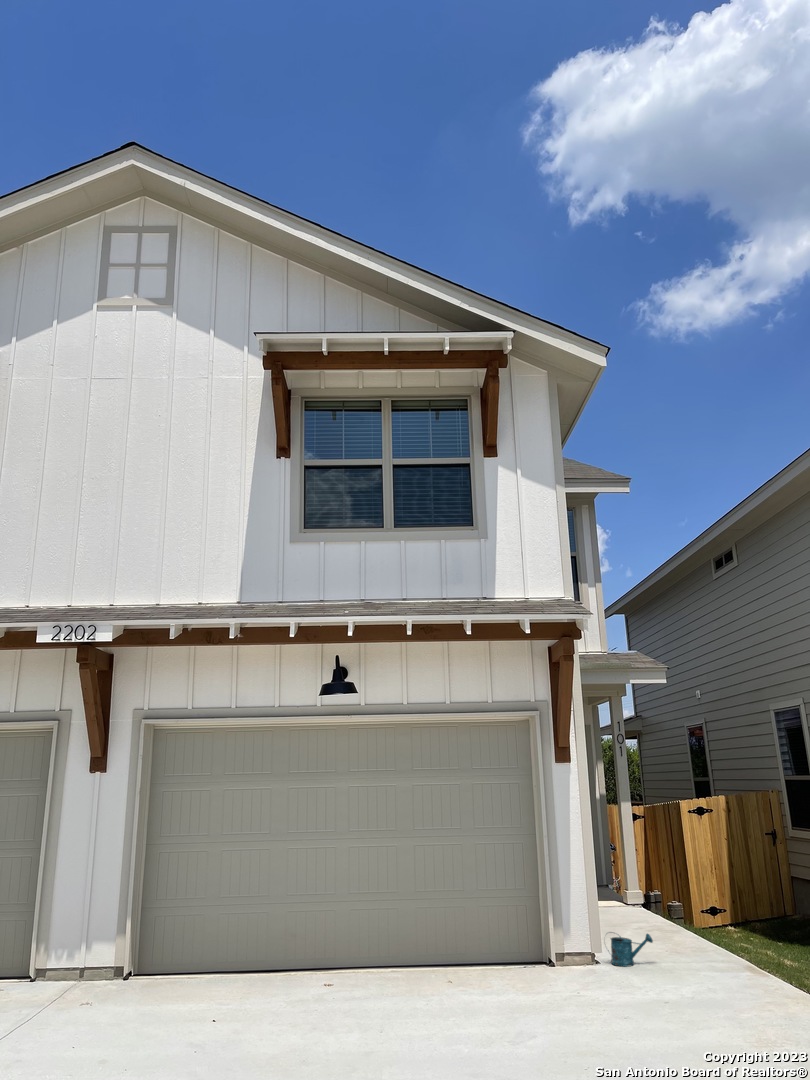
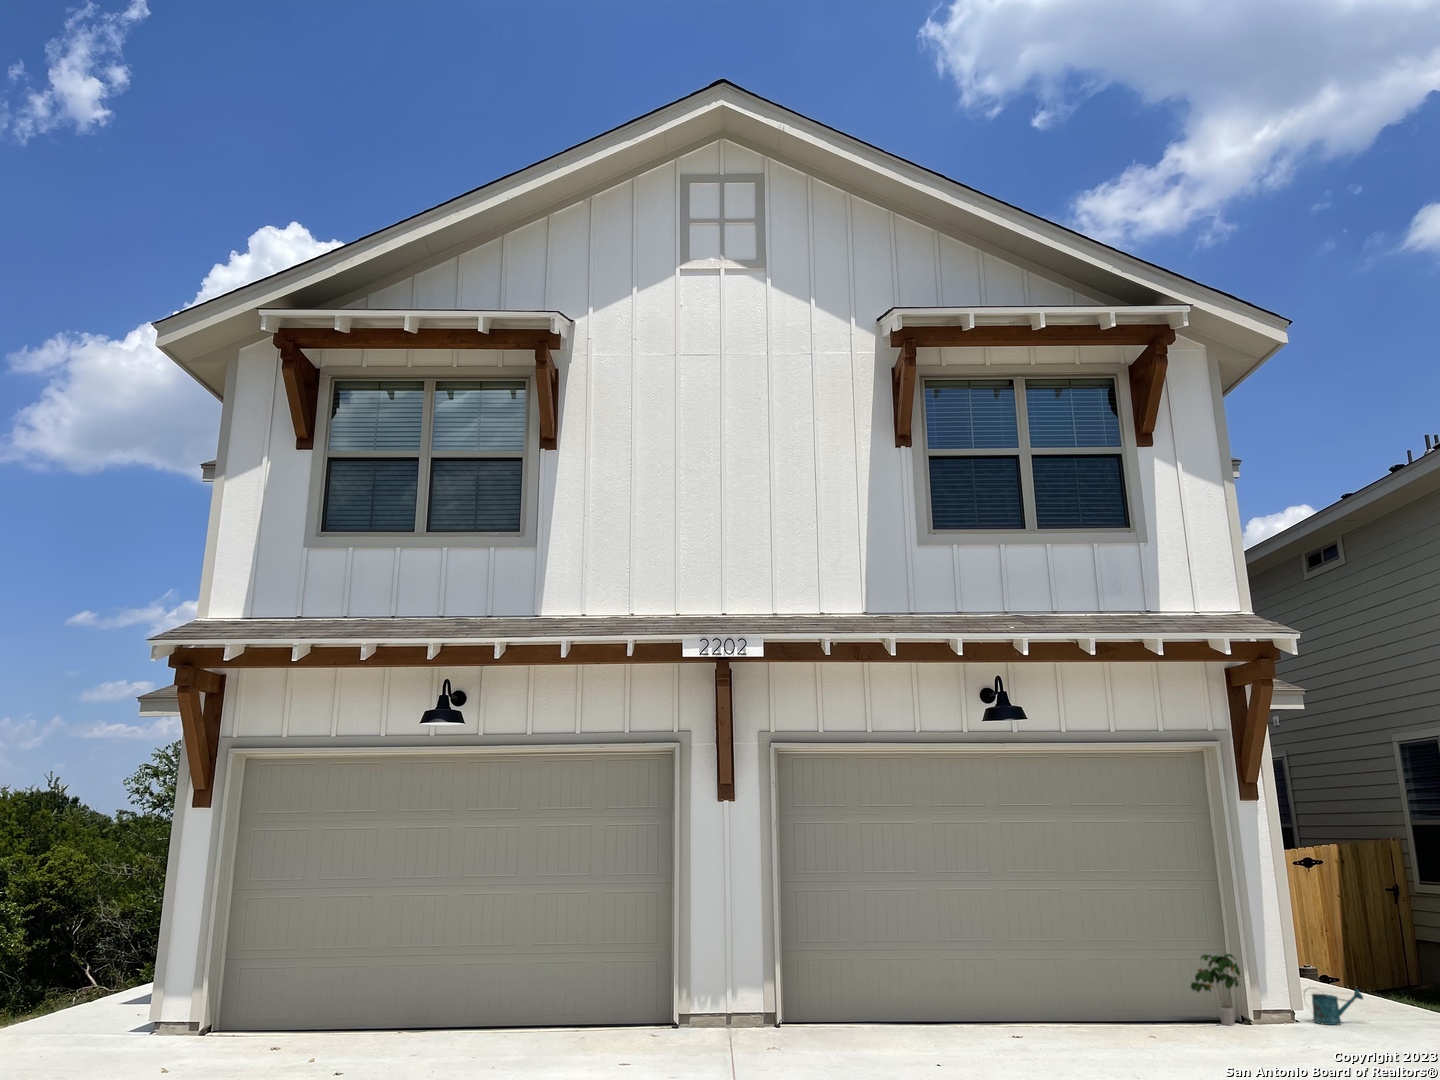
potted plant: none [505,903,559,969] -> present [1191,954,1240,1026]

